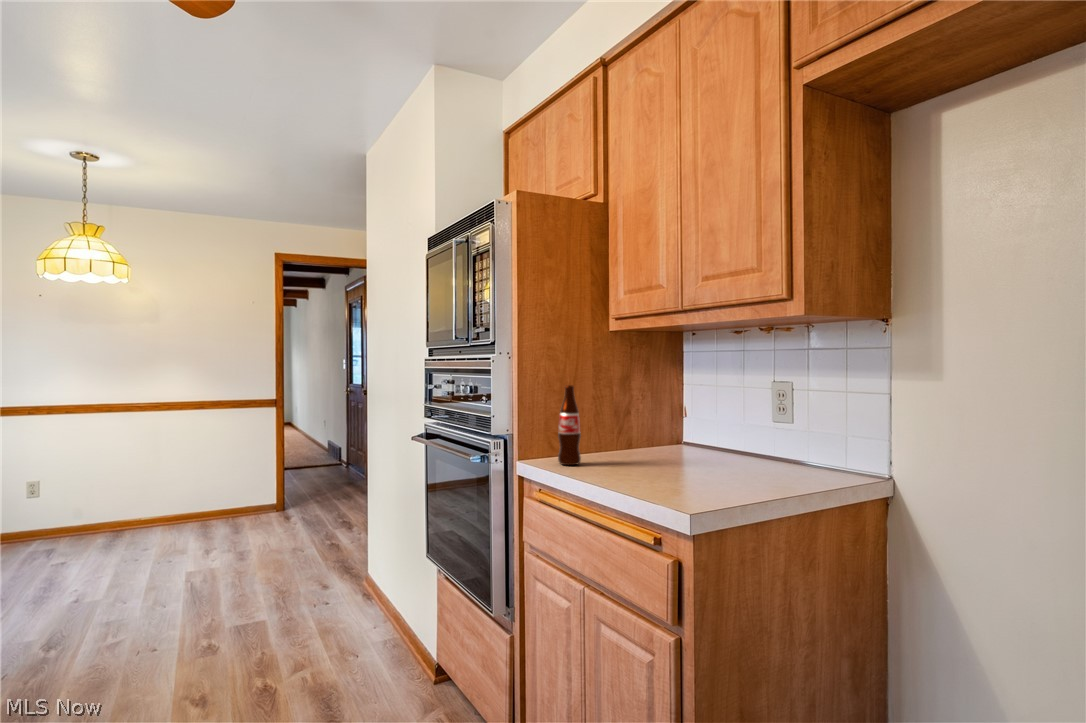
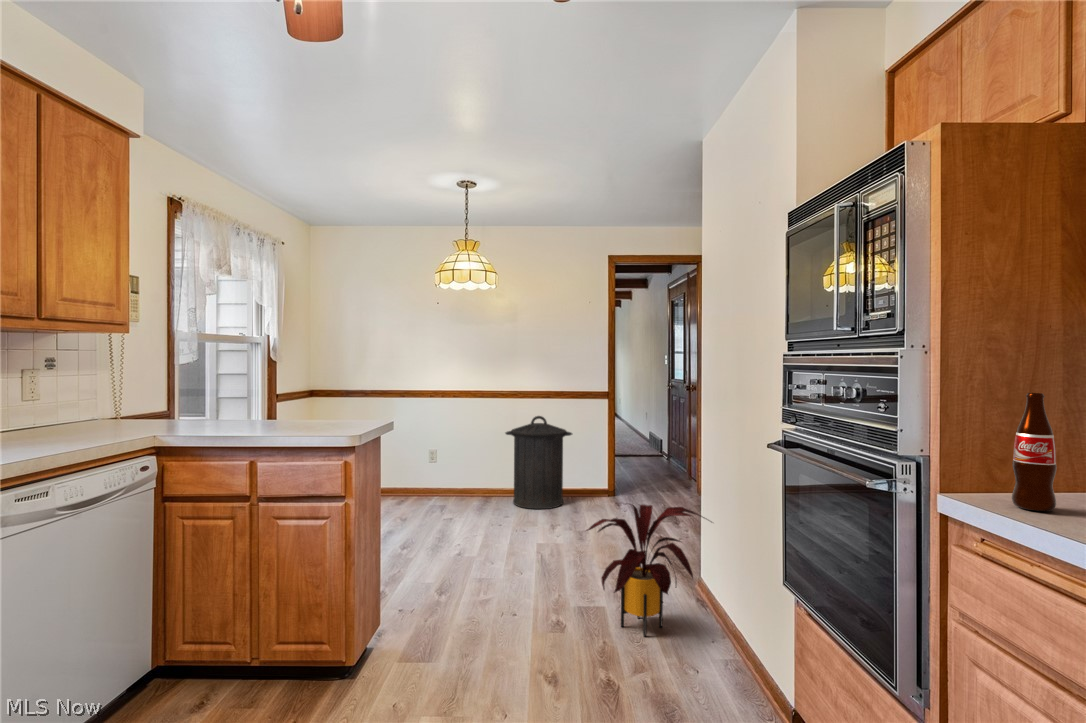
trash can: none [143,429,233,537] -> present [506,416,572,509]
house plant: none [238,506,377,639] -> present [586,505,706,637]

